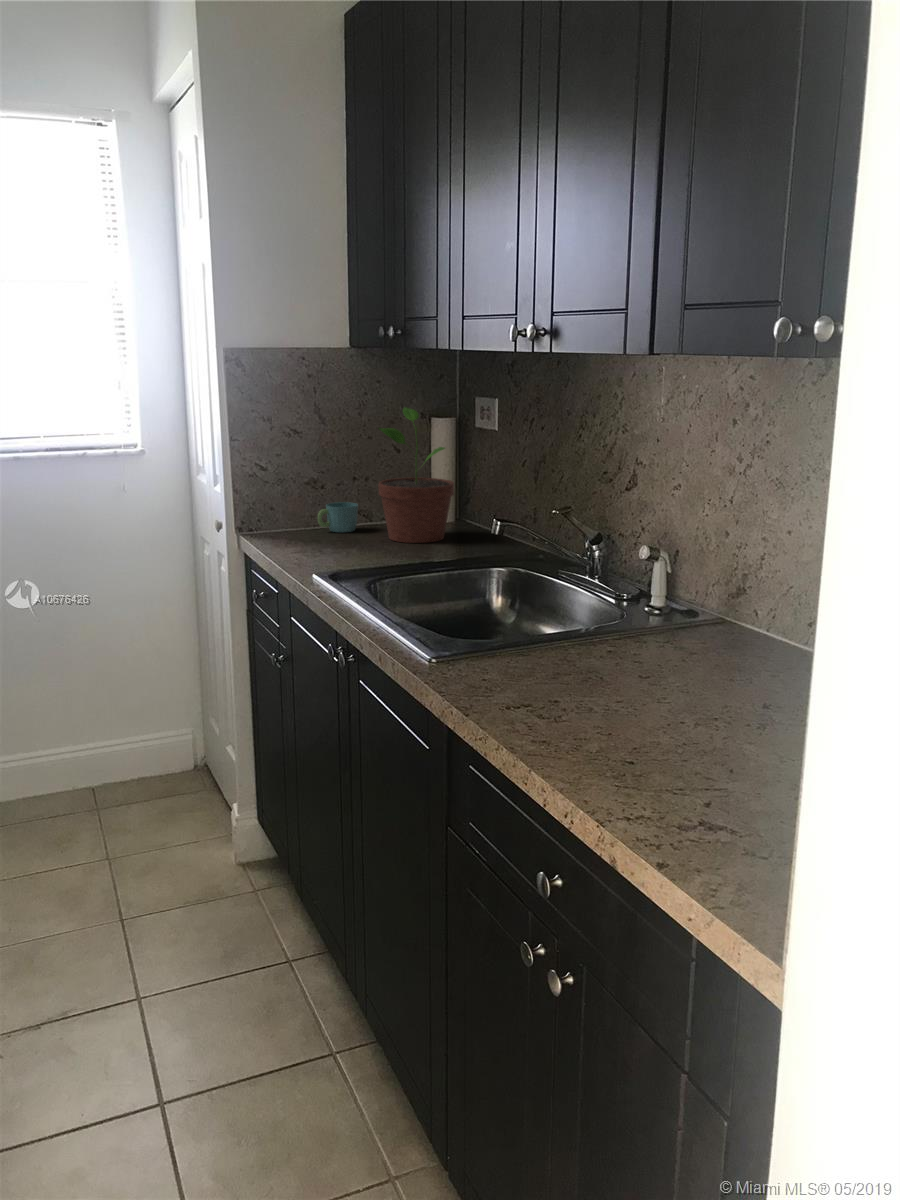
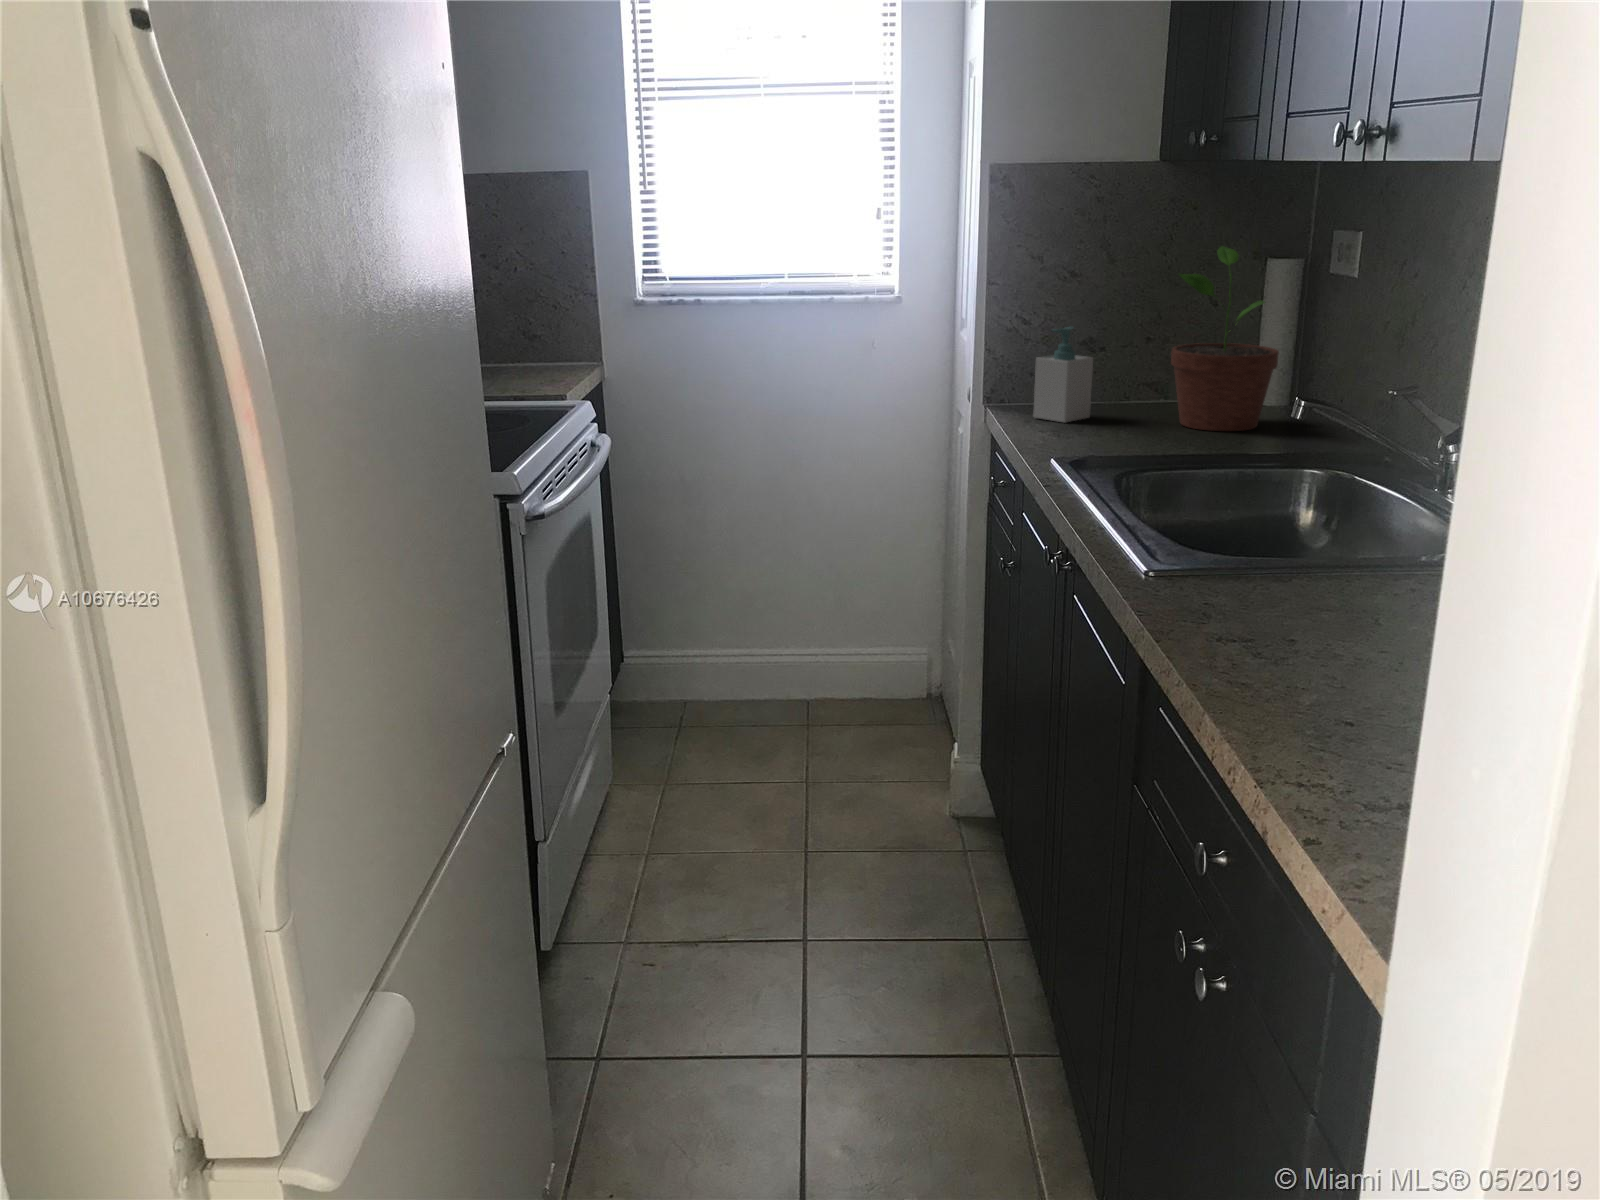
soap bottle: none [276,469,321,544] -> present [1033,327,1093,423]
mug: present [318,502,358,532] -> none [1092,373,1148,413]

